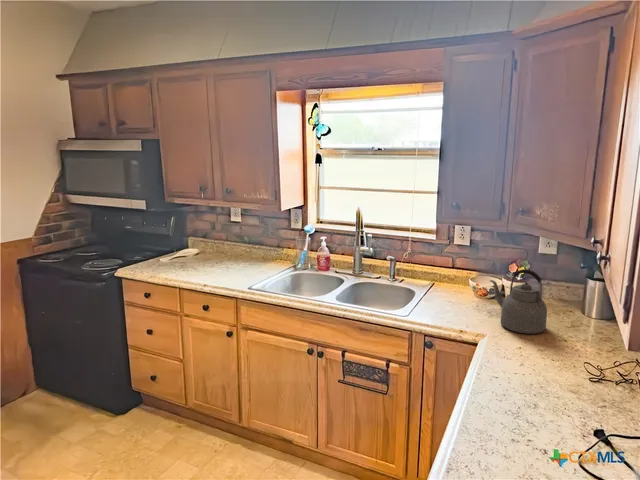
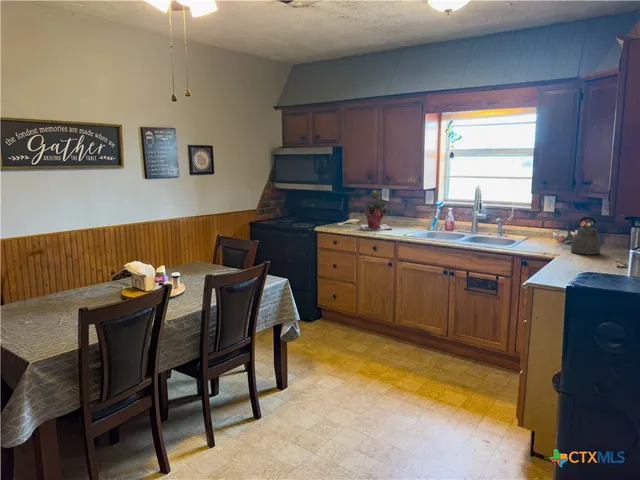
potted plant: none [190,208,237,274] -> present [360,191,392,230]

